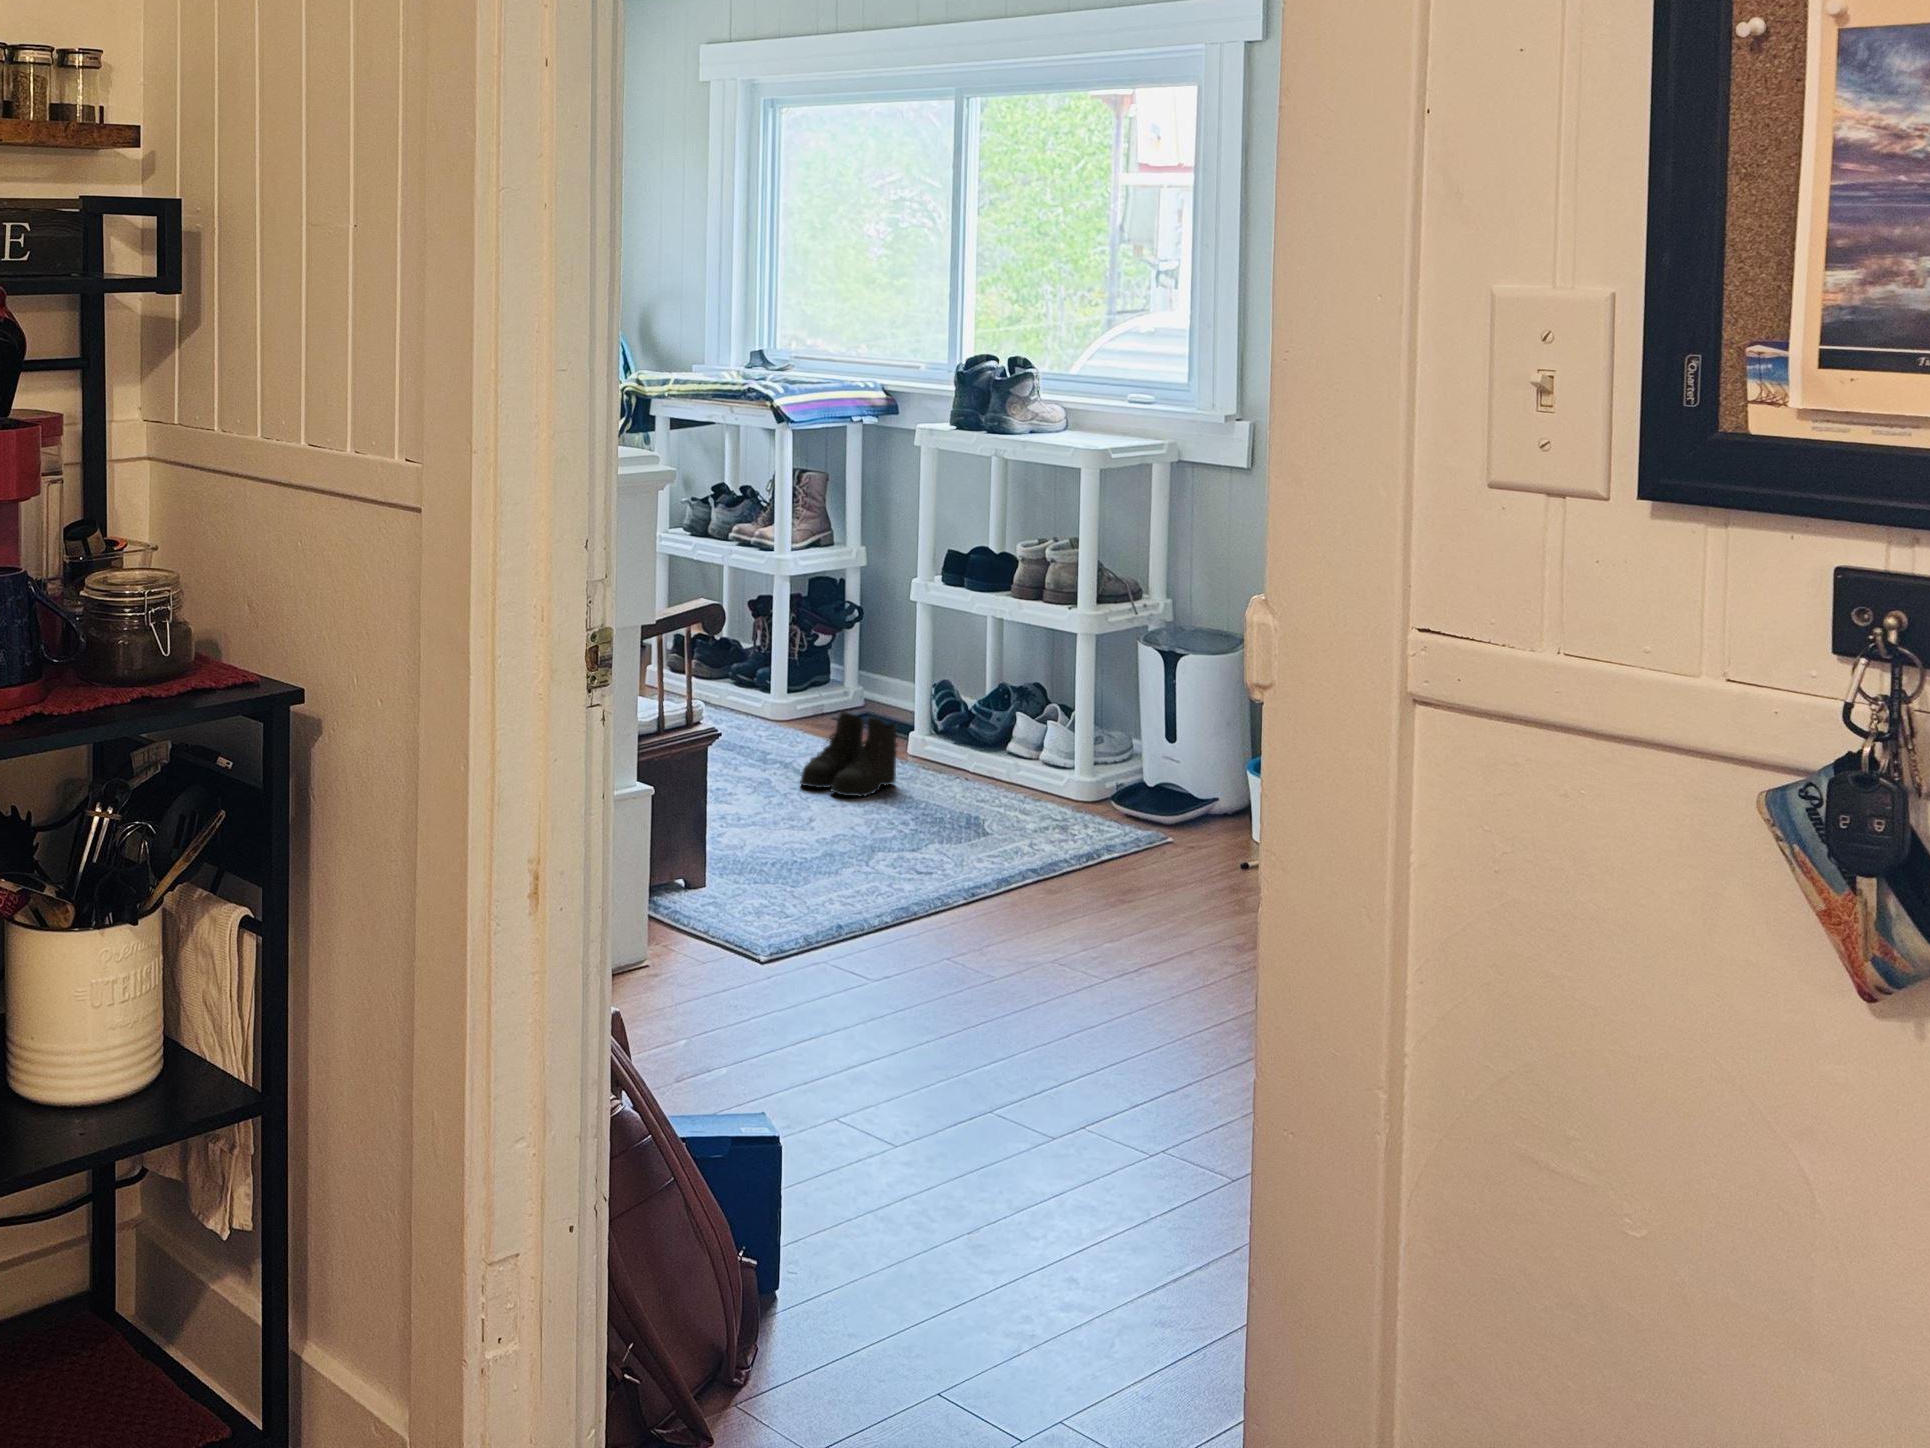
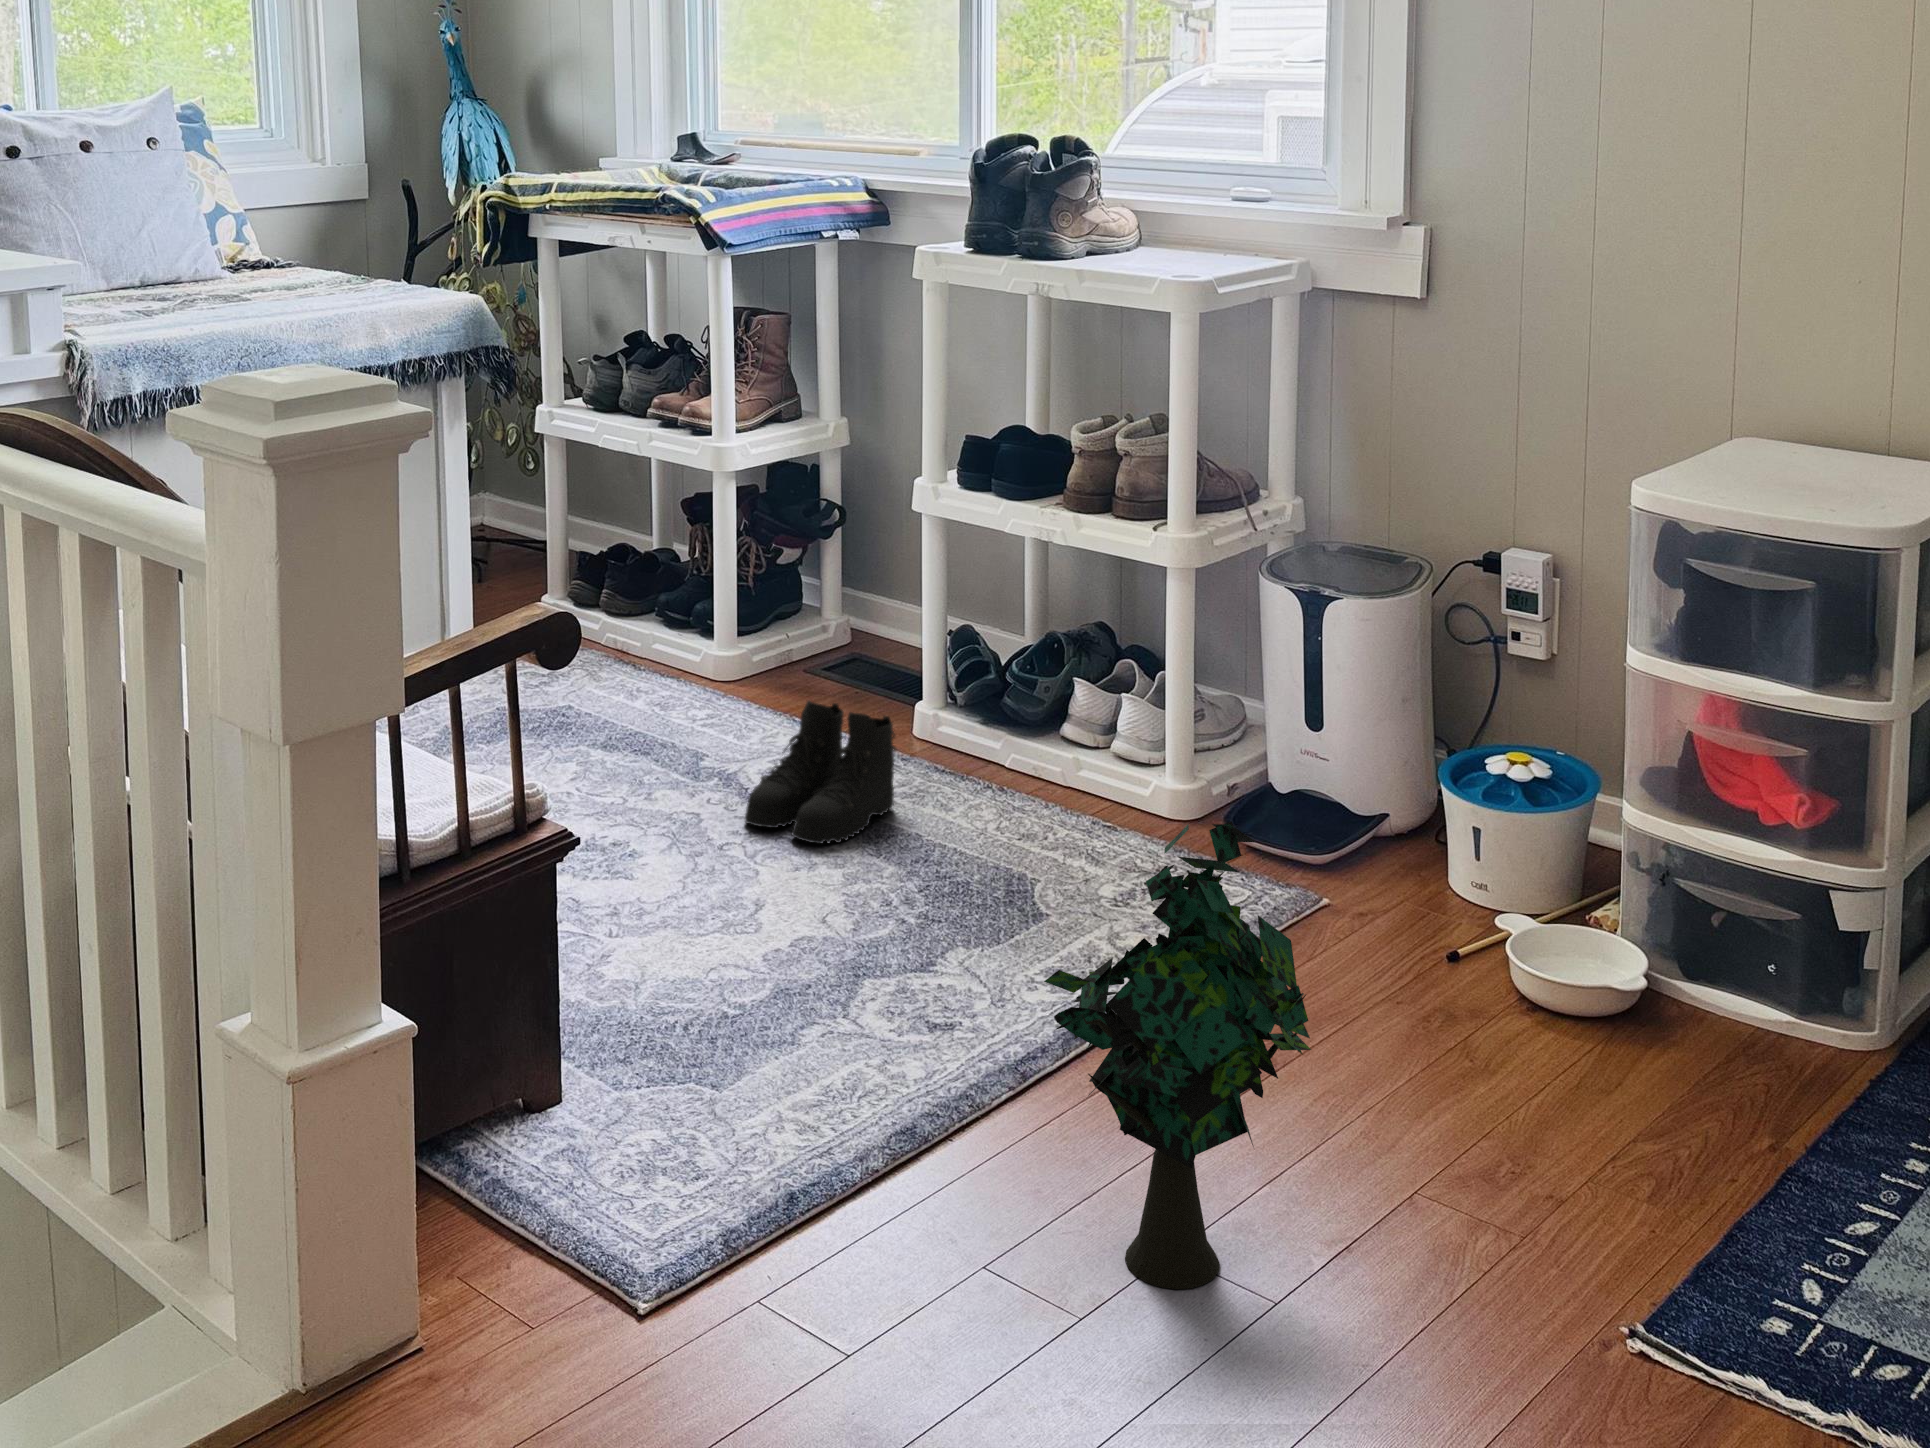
decorative plant: none [983,717,1127,968] -> present [1044,821,1311,1289]

